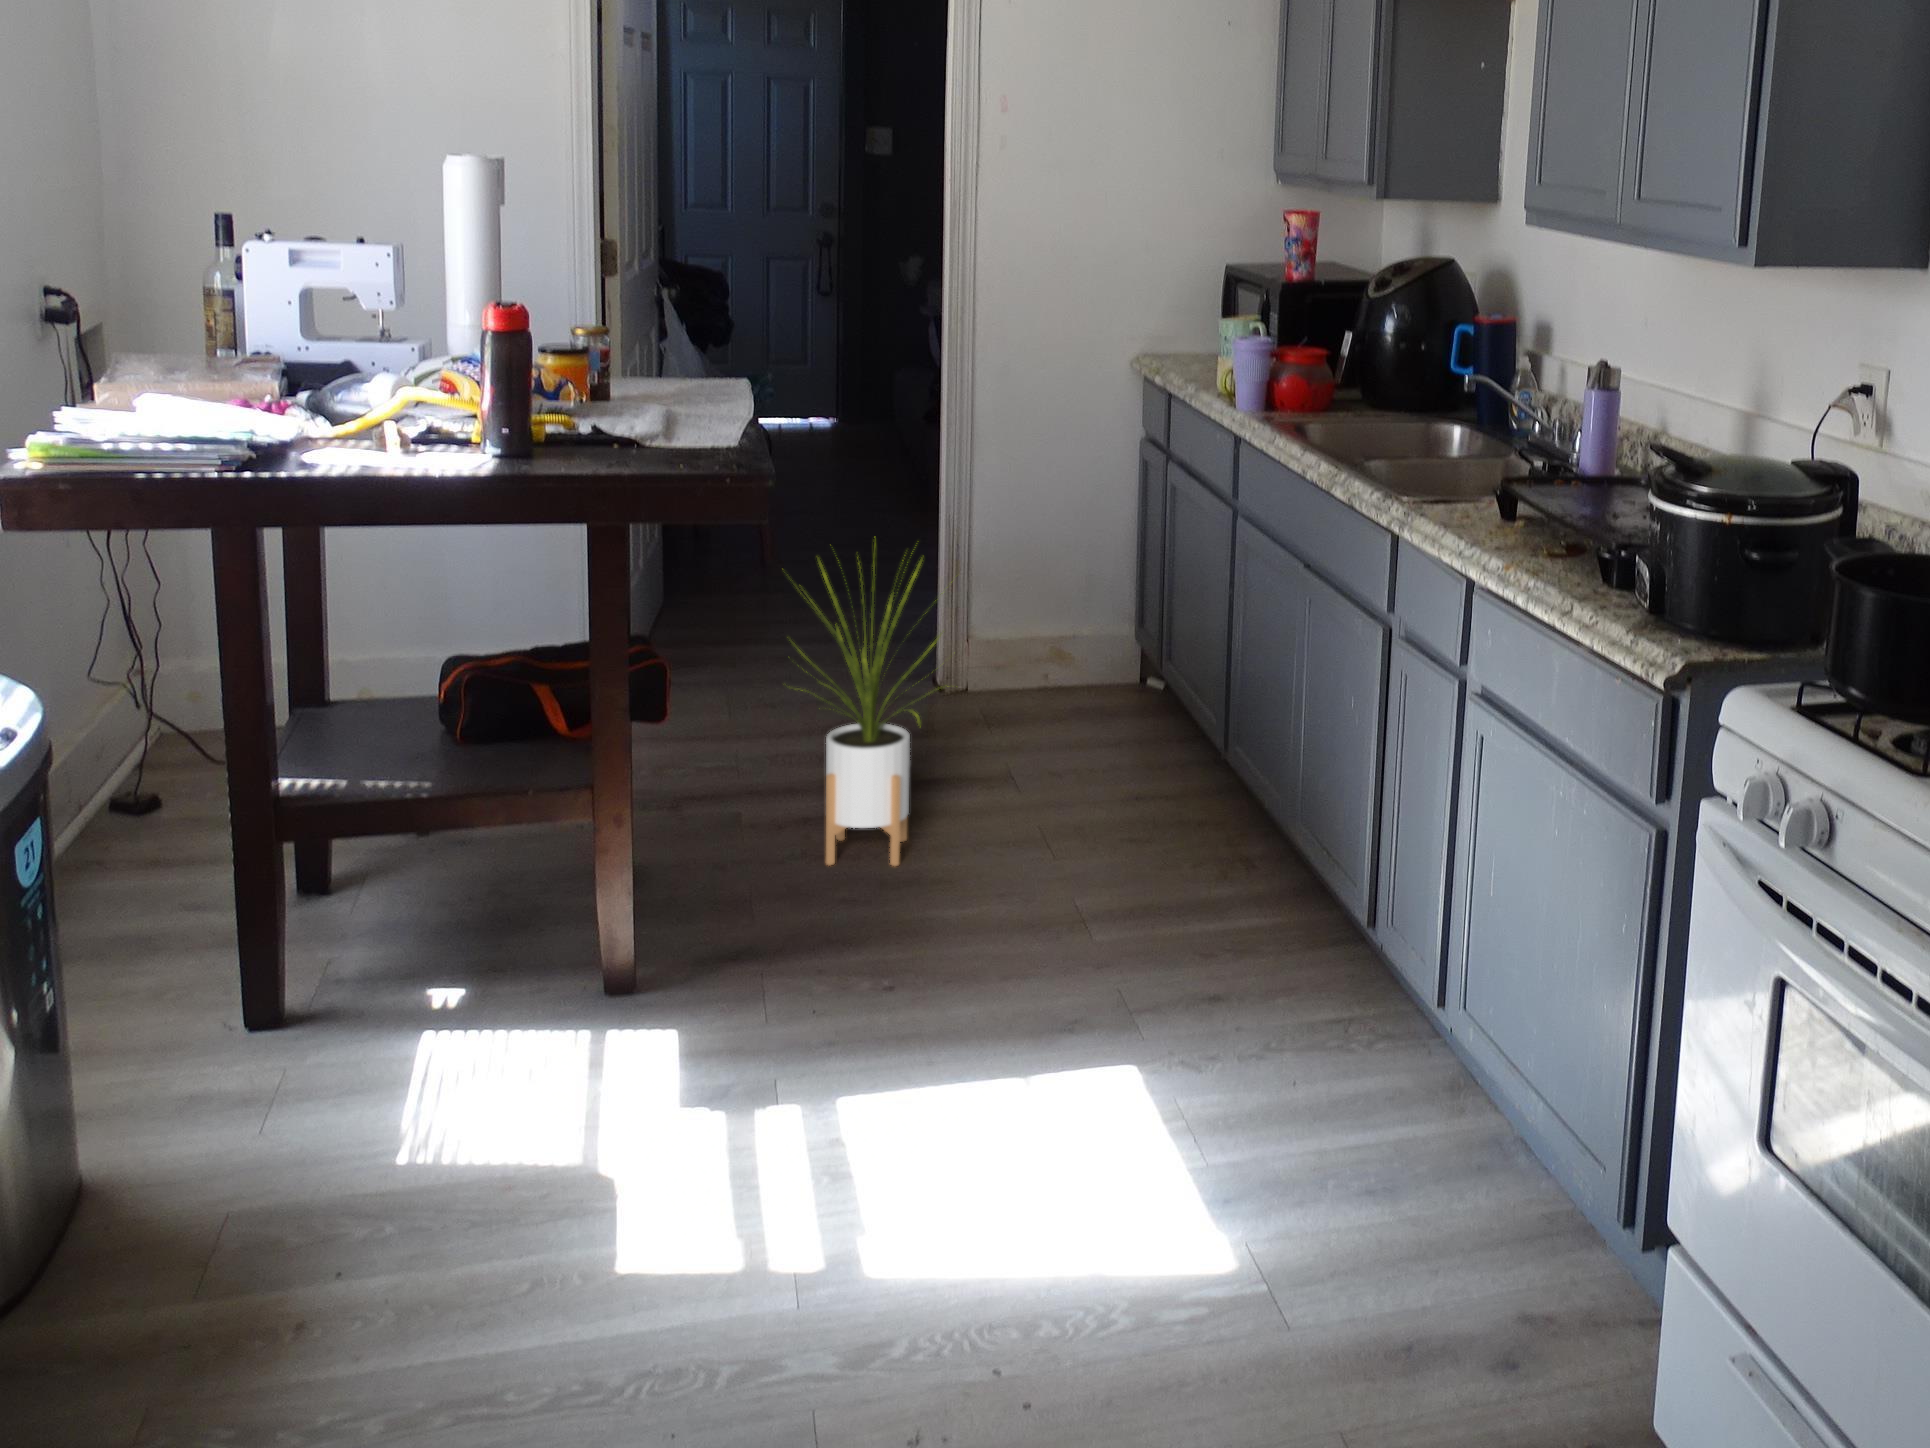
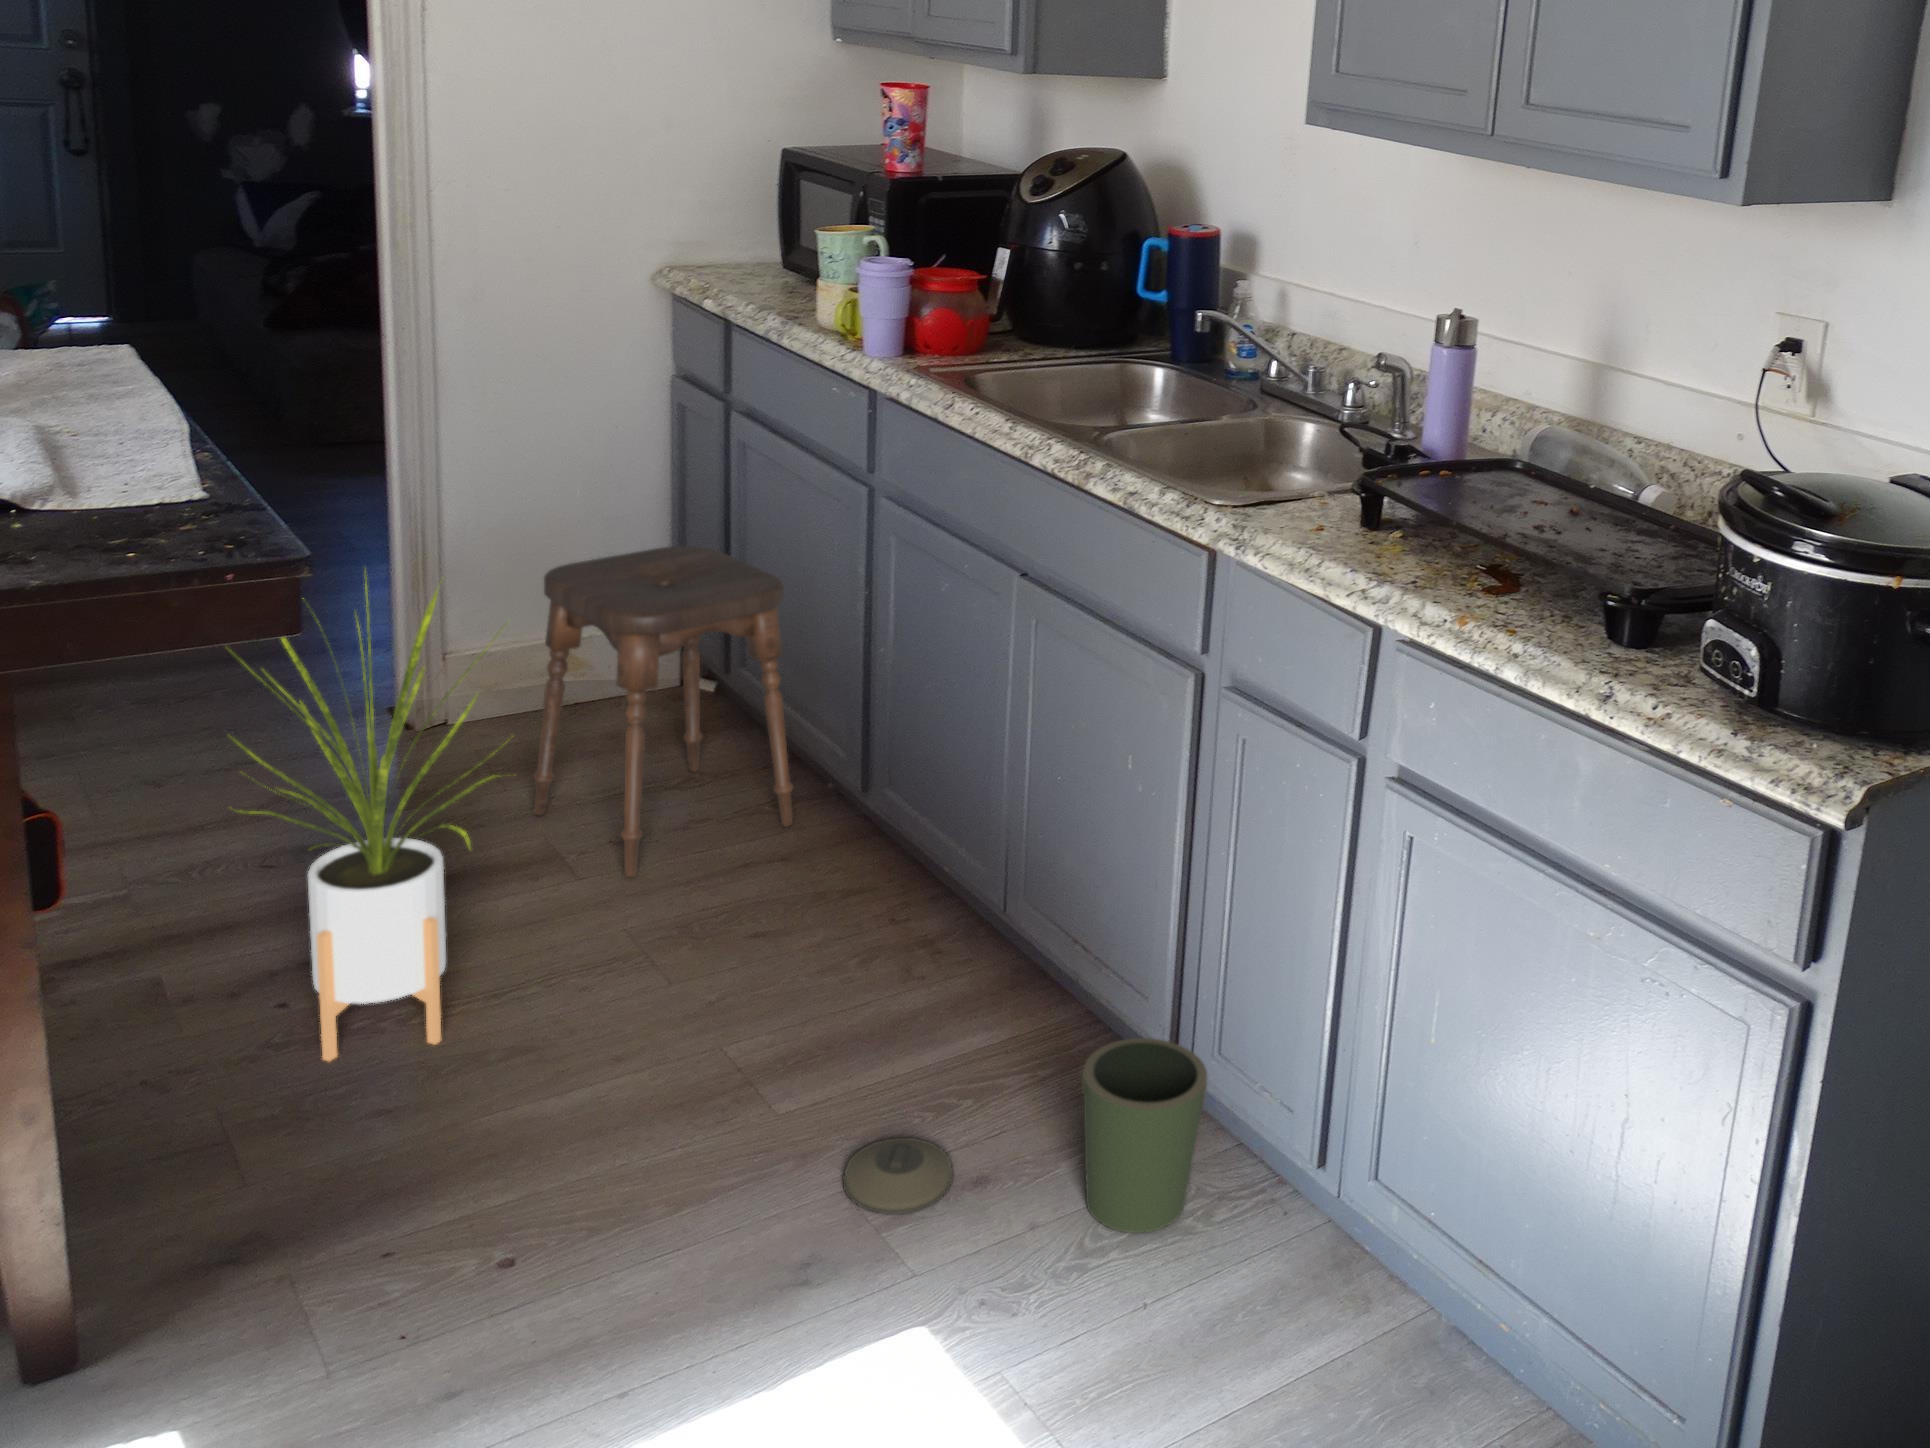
stool: none [1005,558,1182,792] -> present [533,546,793,877]
trash can: none [1121,902,1373,1042] -> present [843,1038,1207,1233]

